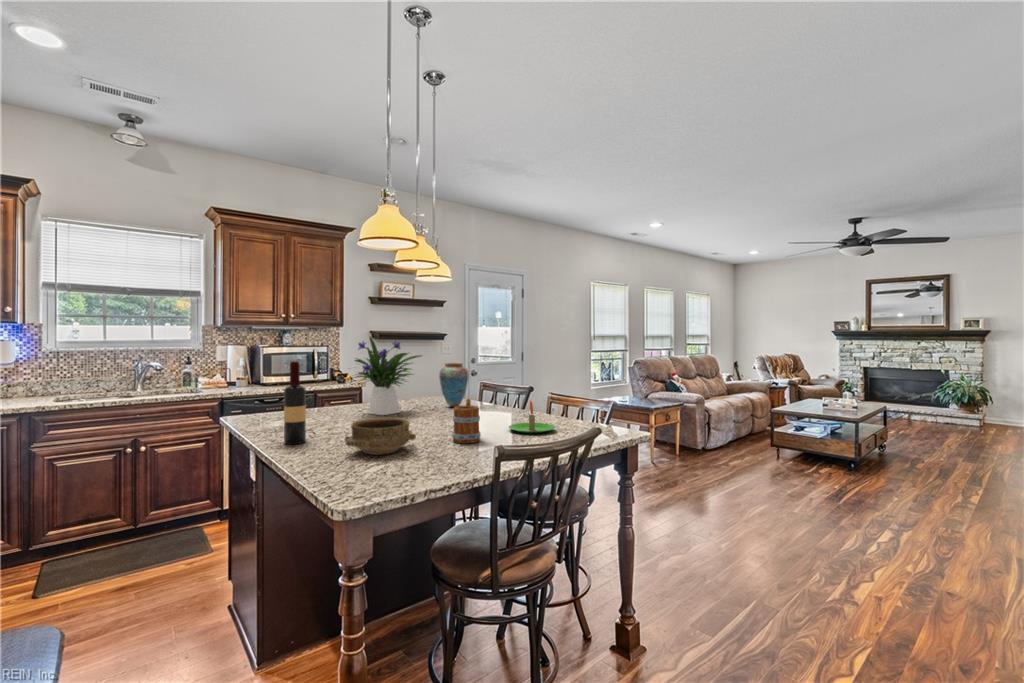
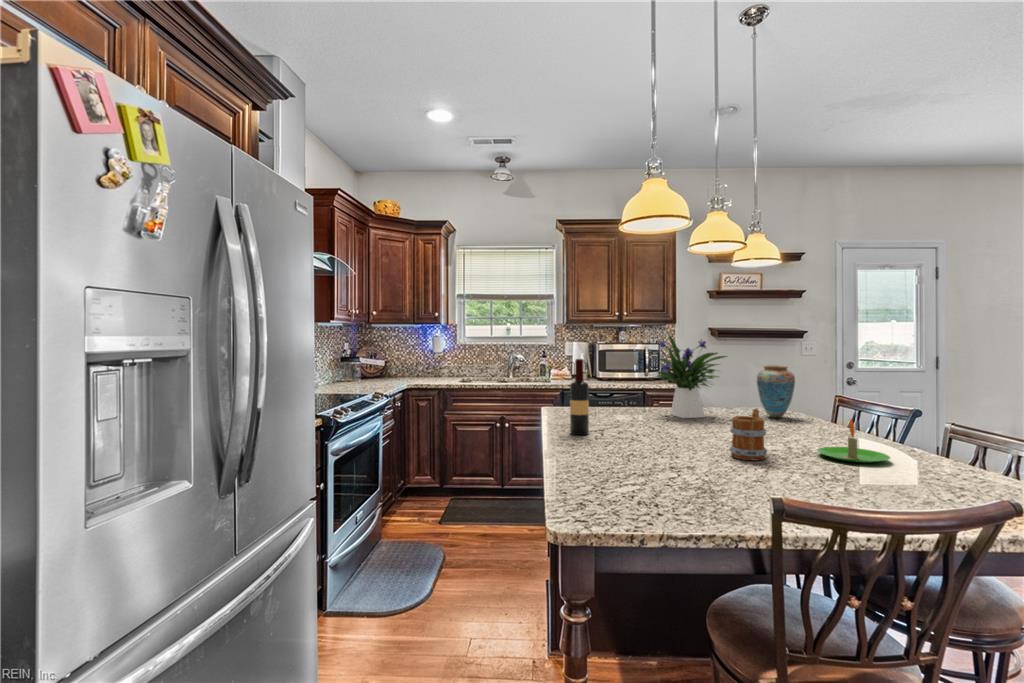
ceramic bowl: present [345,418,416,455] -> none [608,419,681,456]

